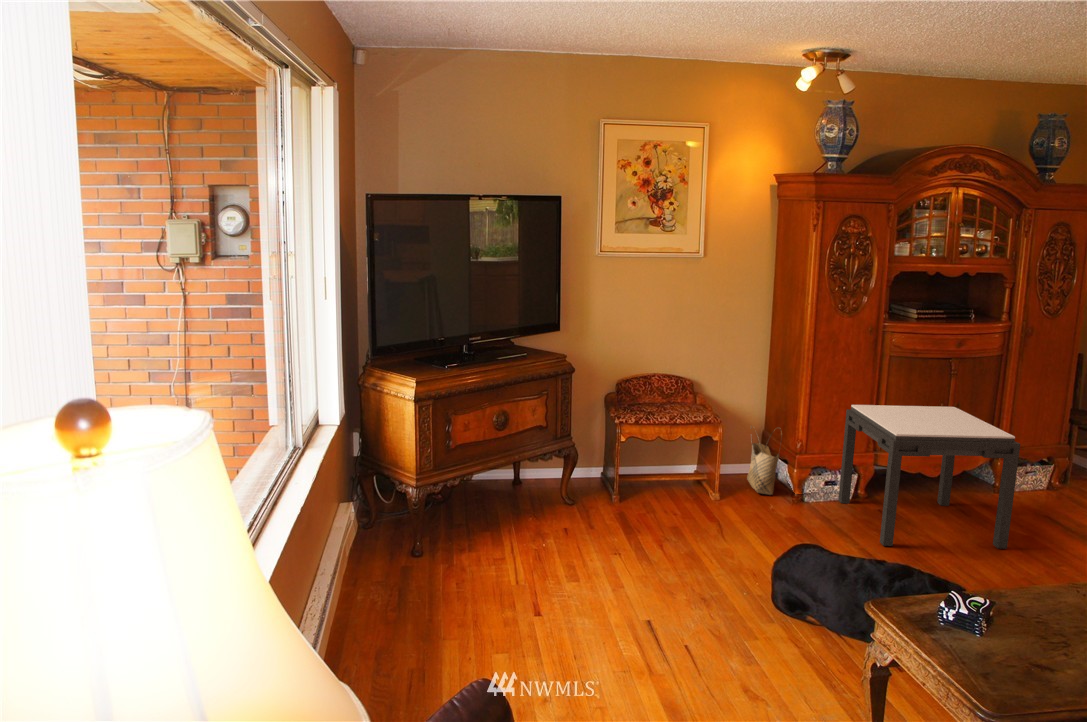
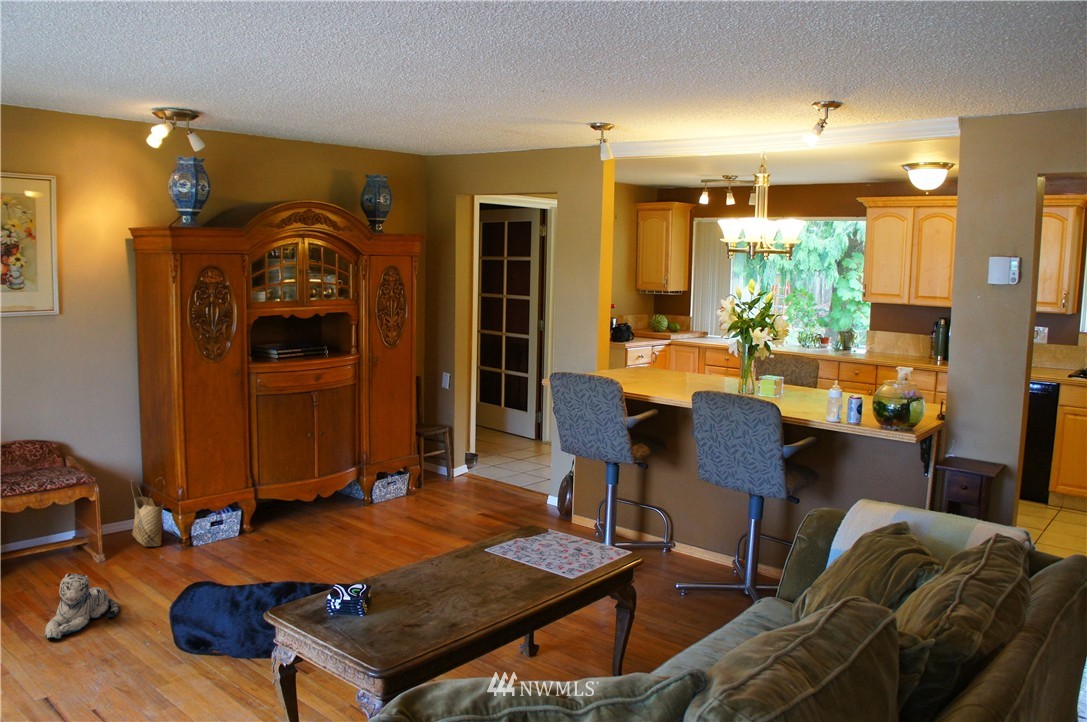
side table: present [838,405,1020,549] -> none [225,435,371,570]
plush toy: none [660,508,728,569] -> present [45,574,119,639]

